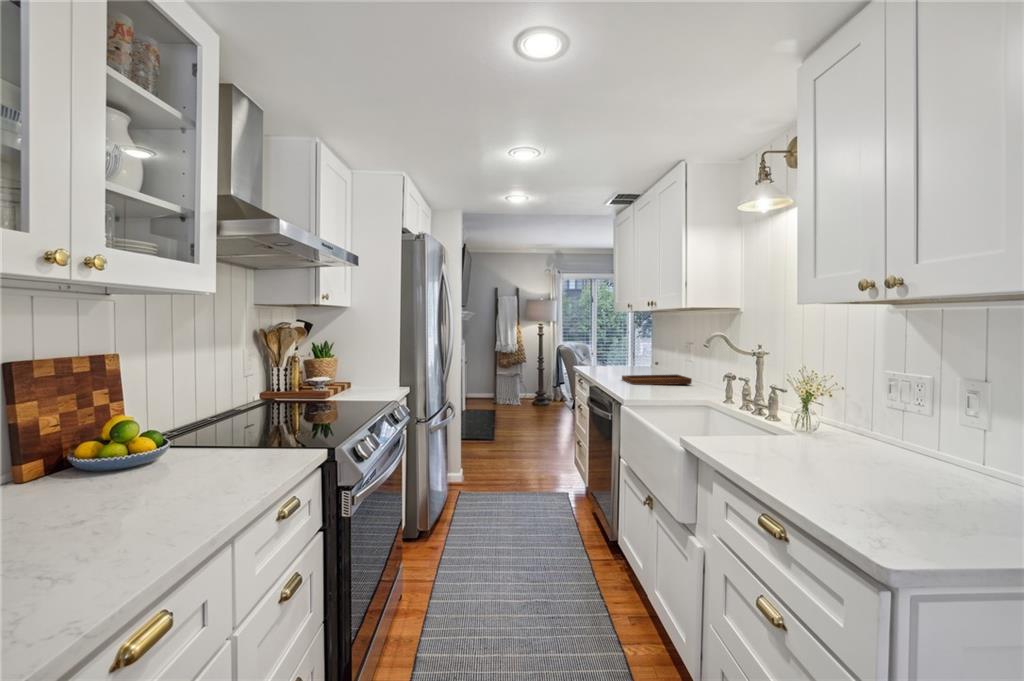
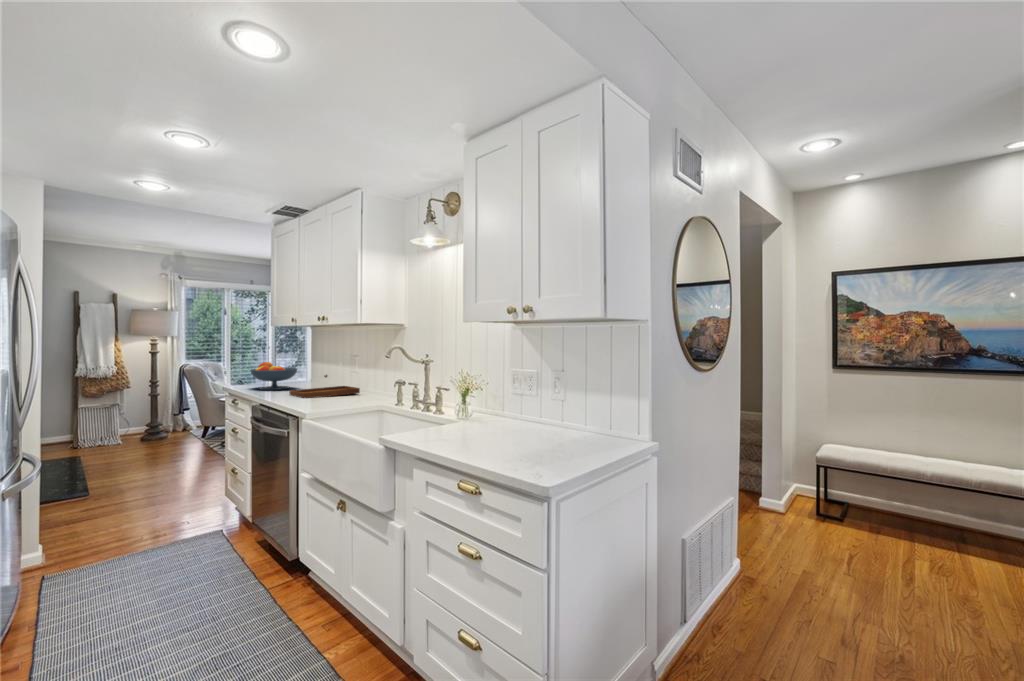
fruit bowl: none [593,346,634,374] -> present [250,362,297,390]

